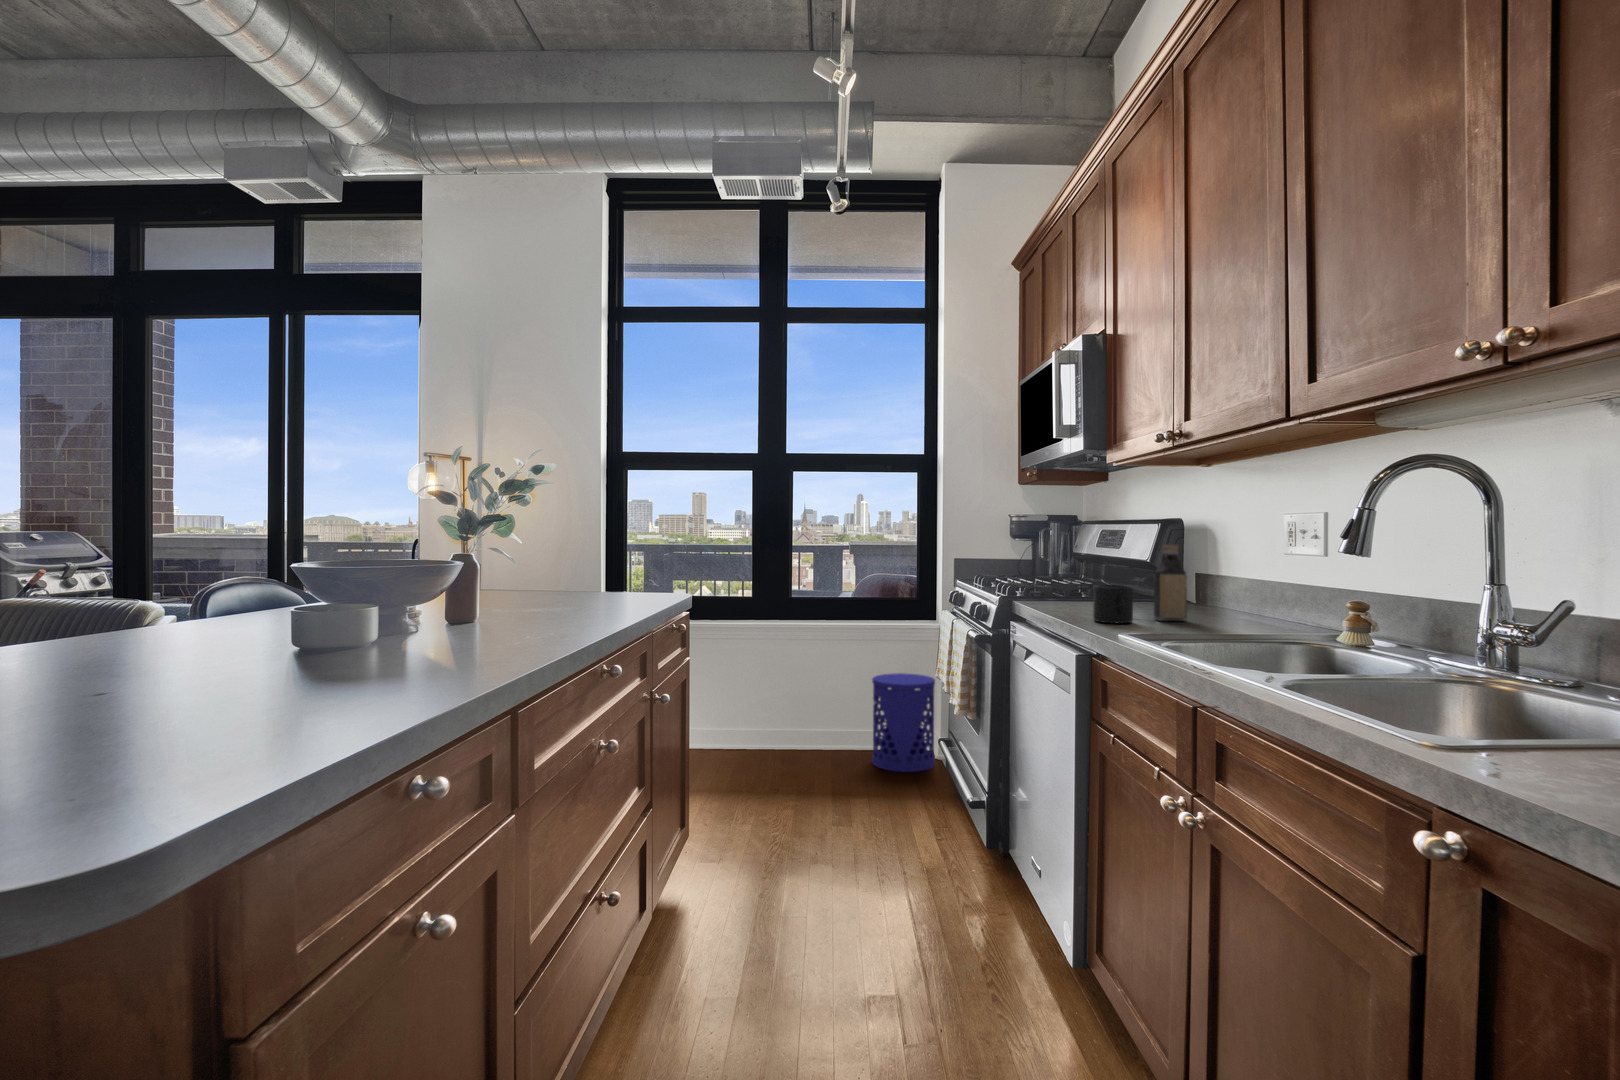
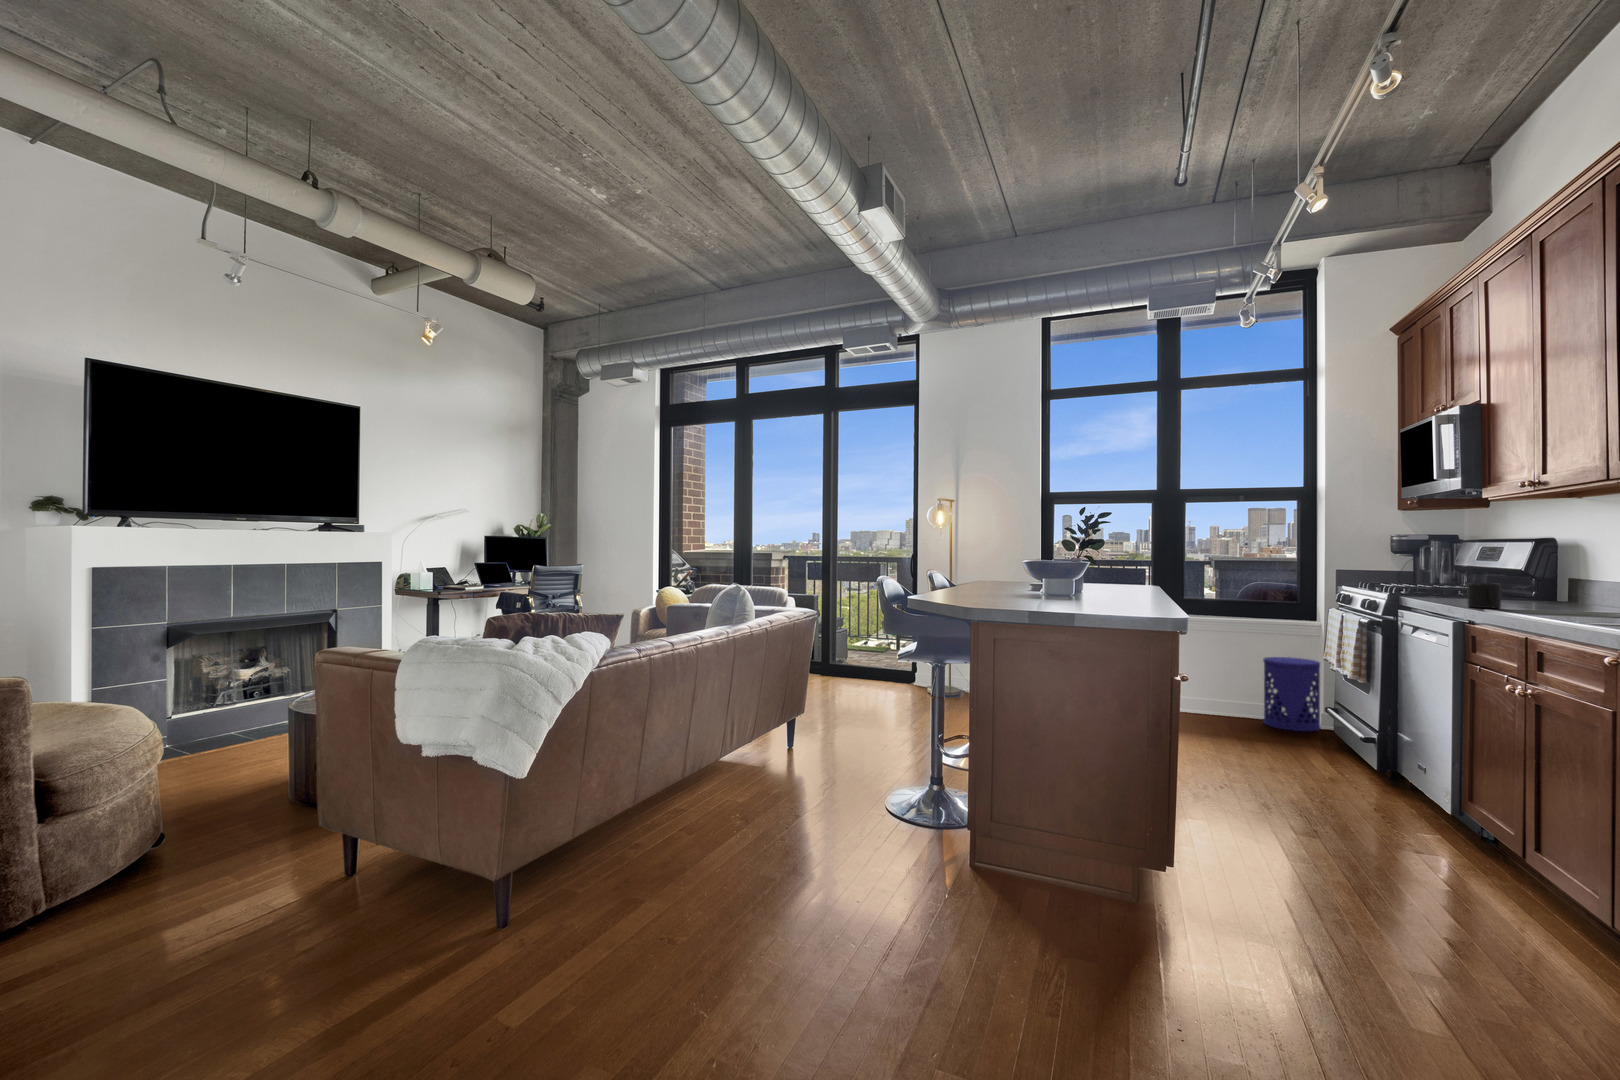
bottle: present [1154,544,1187,621] -> none [1520,556,1550,609]

